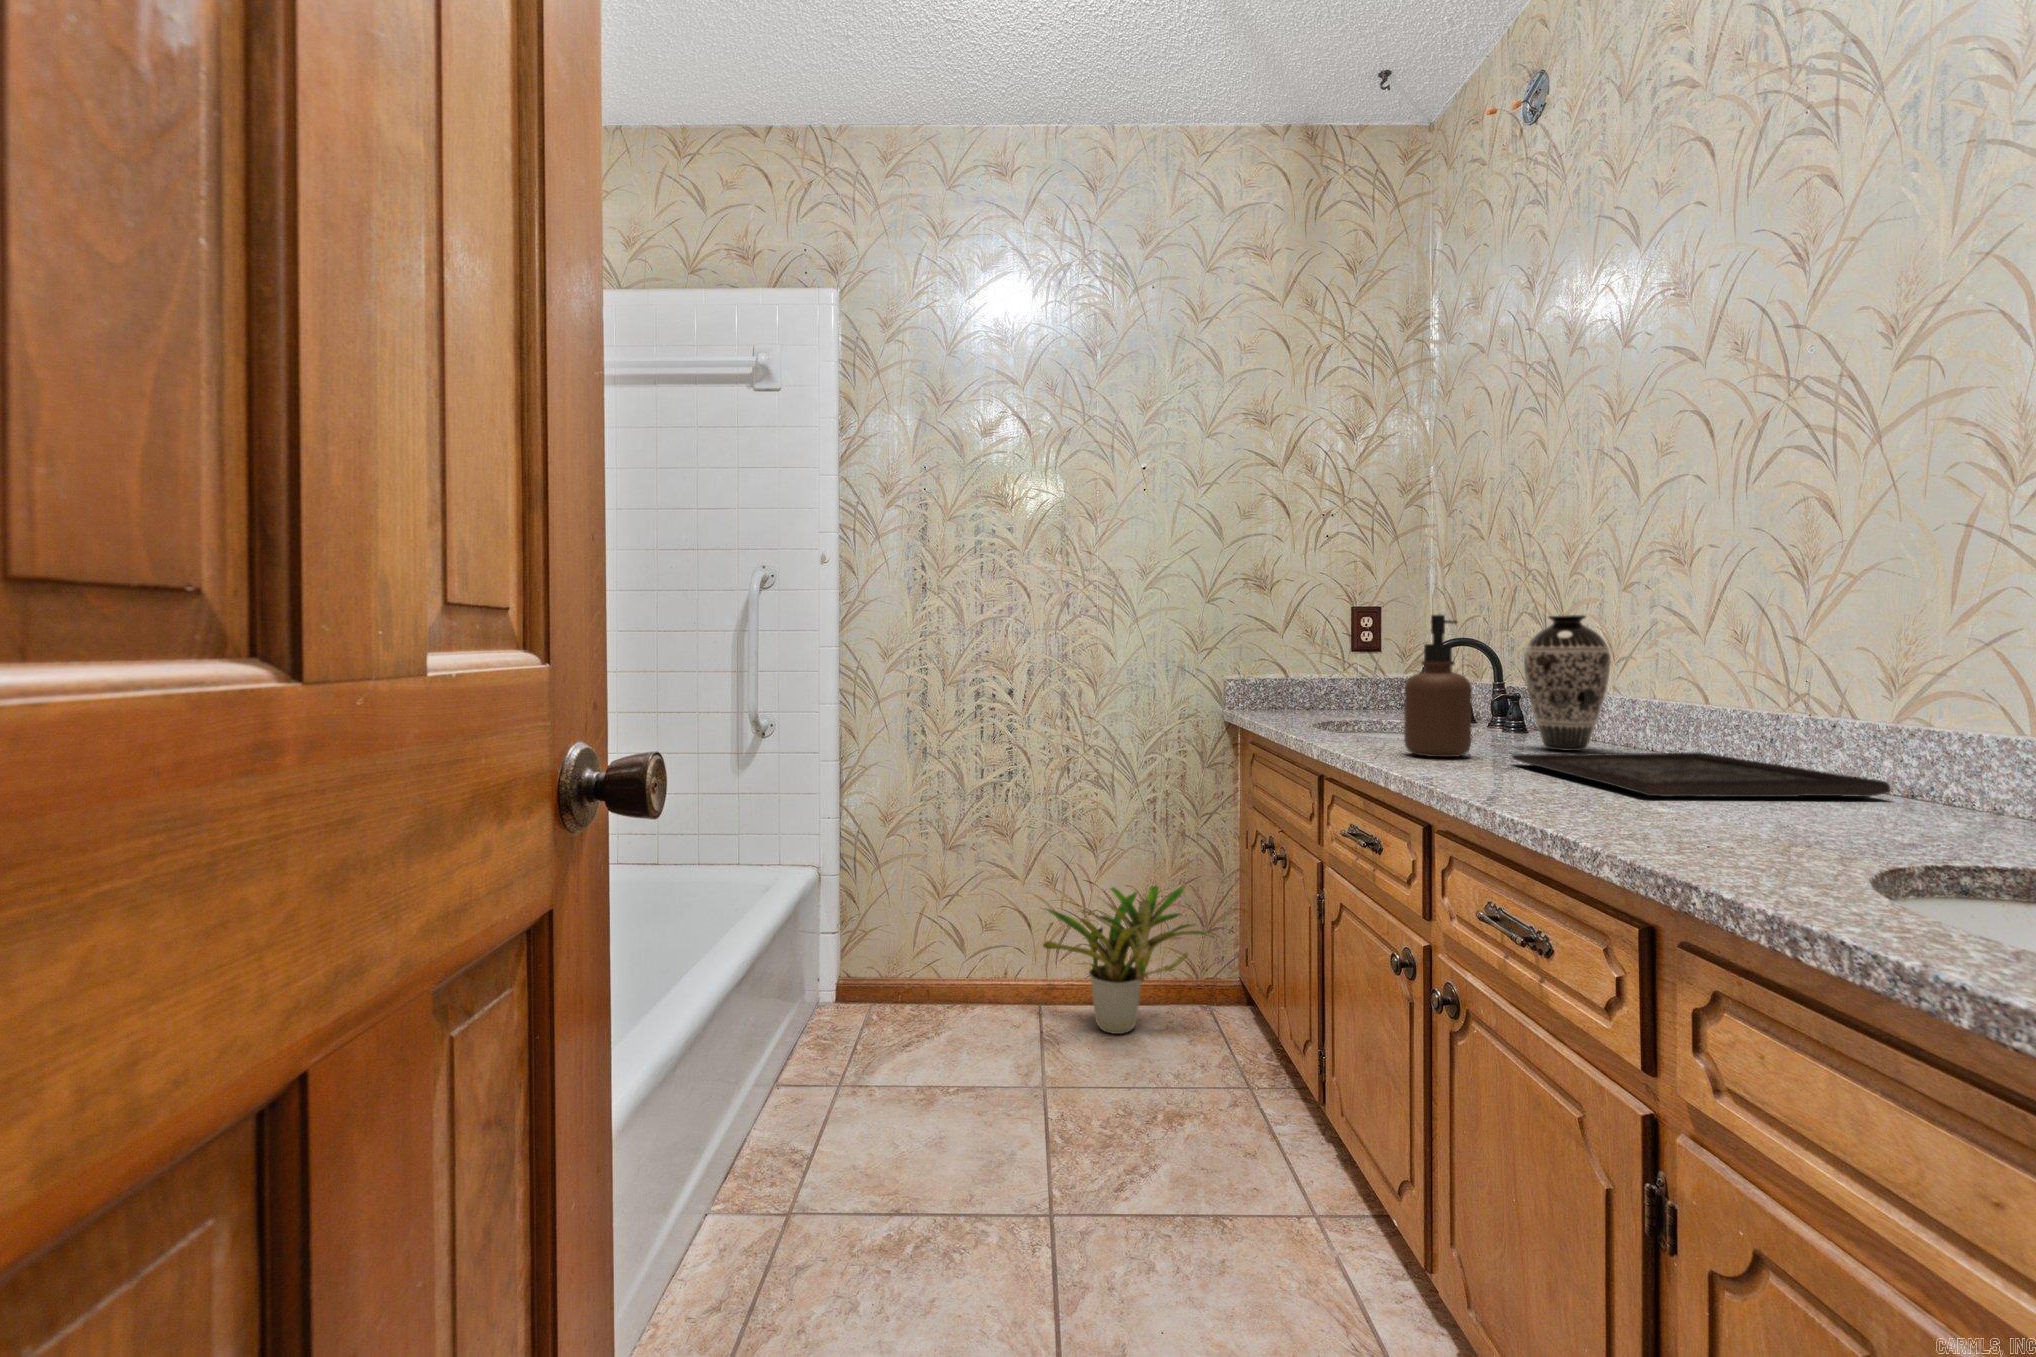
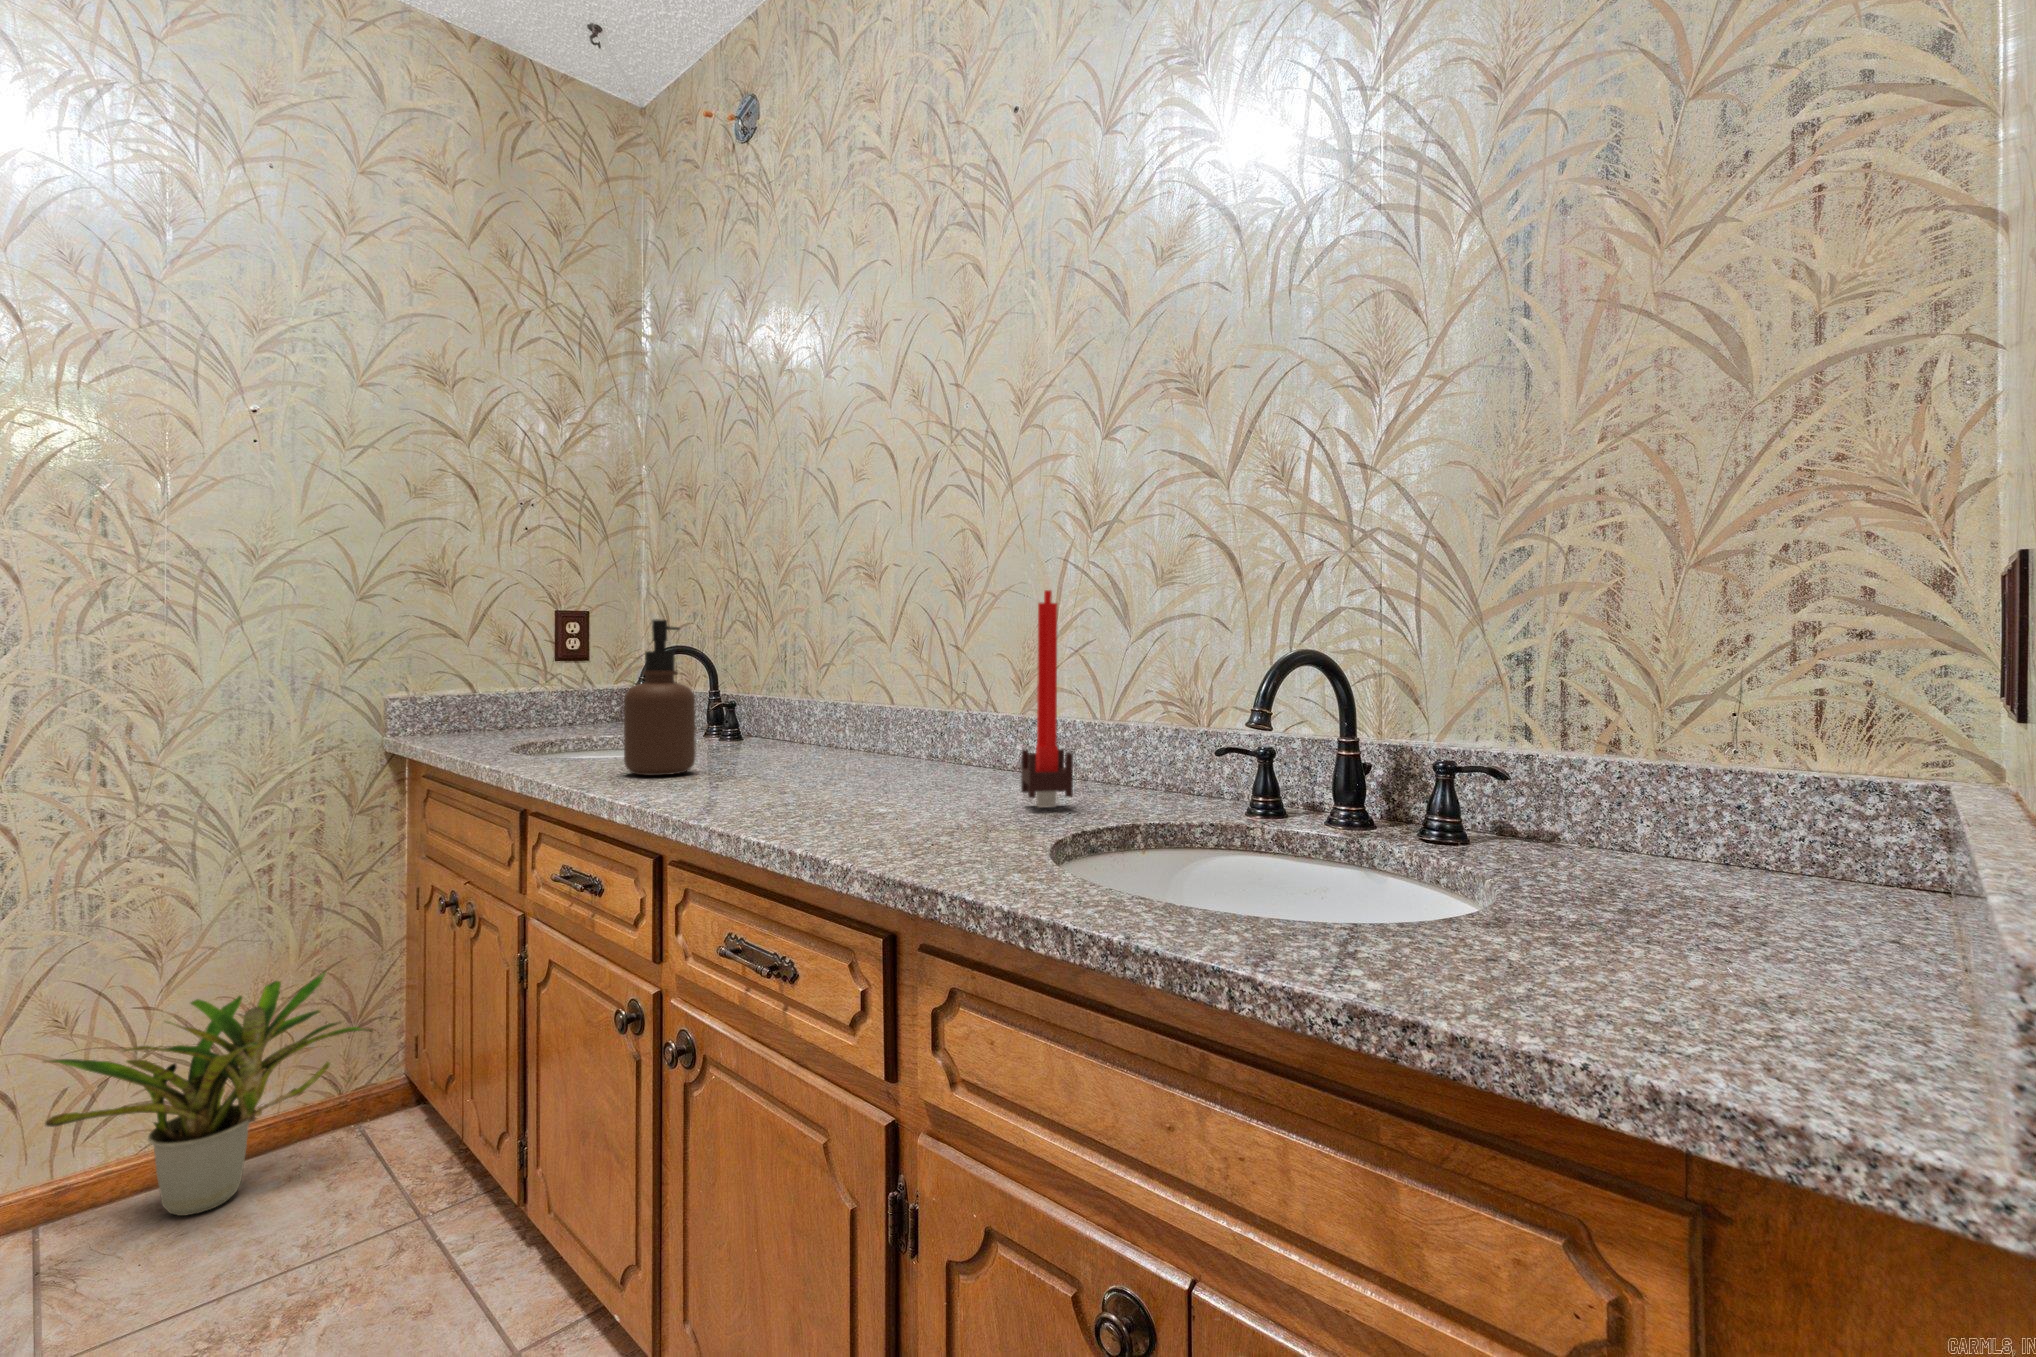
candle: none [1865,566,1947,832] -> present [1021,590,1073,808]
decorative vase: present [1524,615,1611,751] -> none [742,626,818,758]
tray: present [1512,753,1890,797] -> none [737,752,1024,798]

